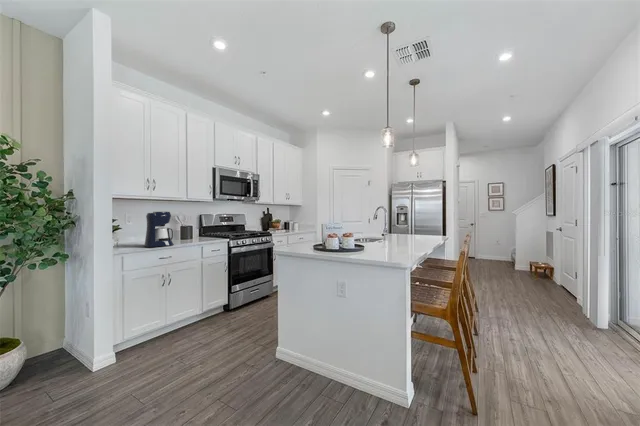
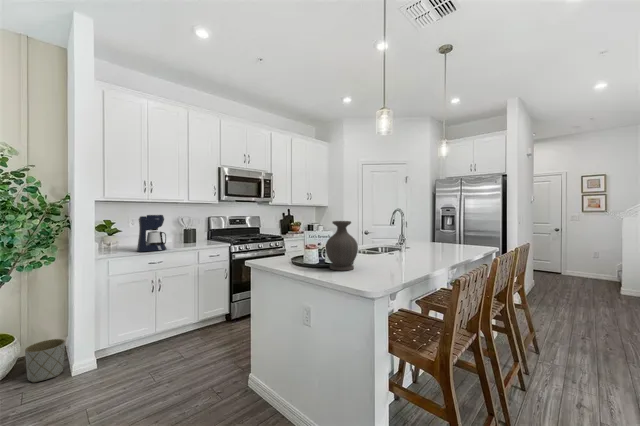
vase: none [348,213,375,253] -> present [326,221,358,271]
planter: none [39,337,81,382] -> present [25,339,65,383]

